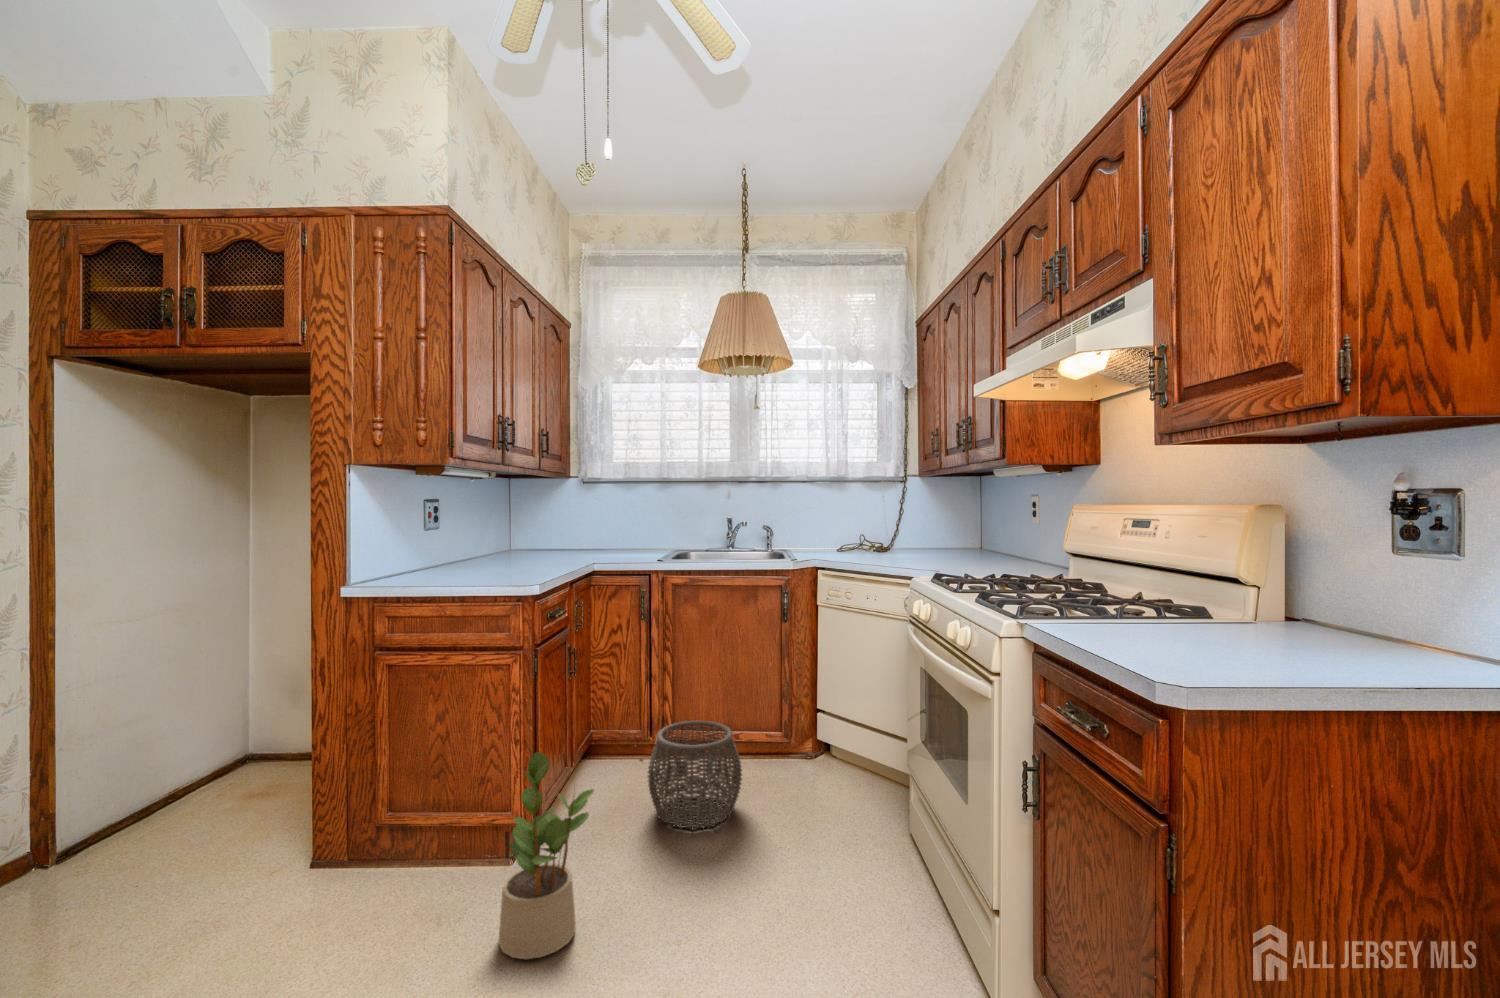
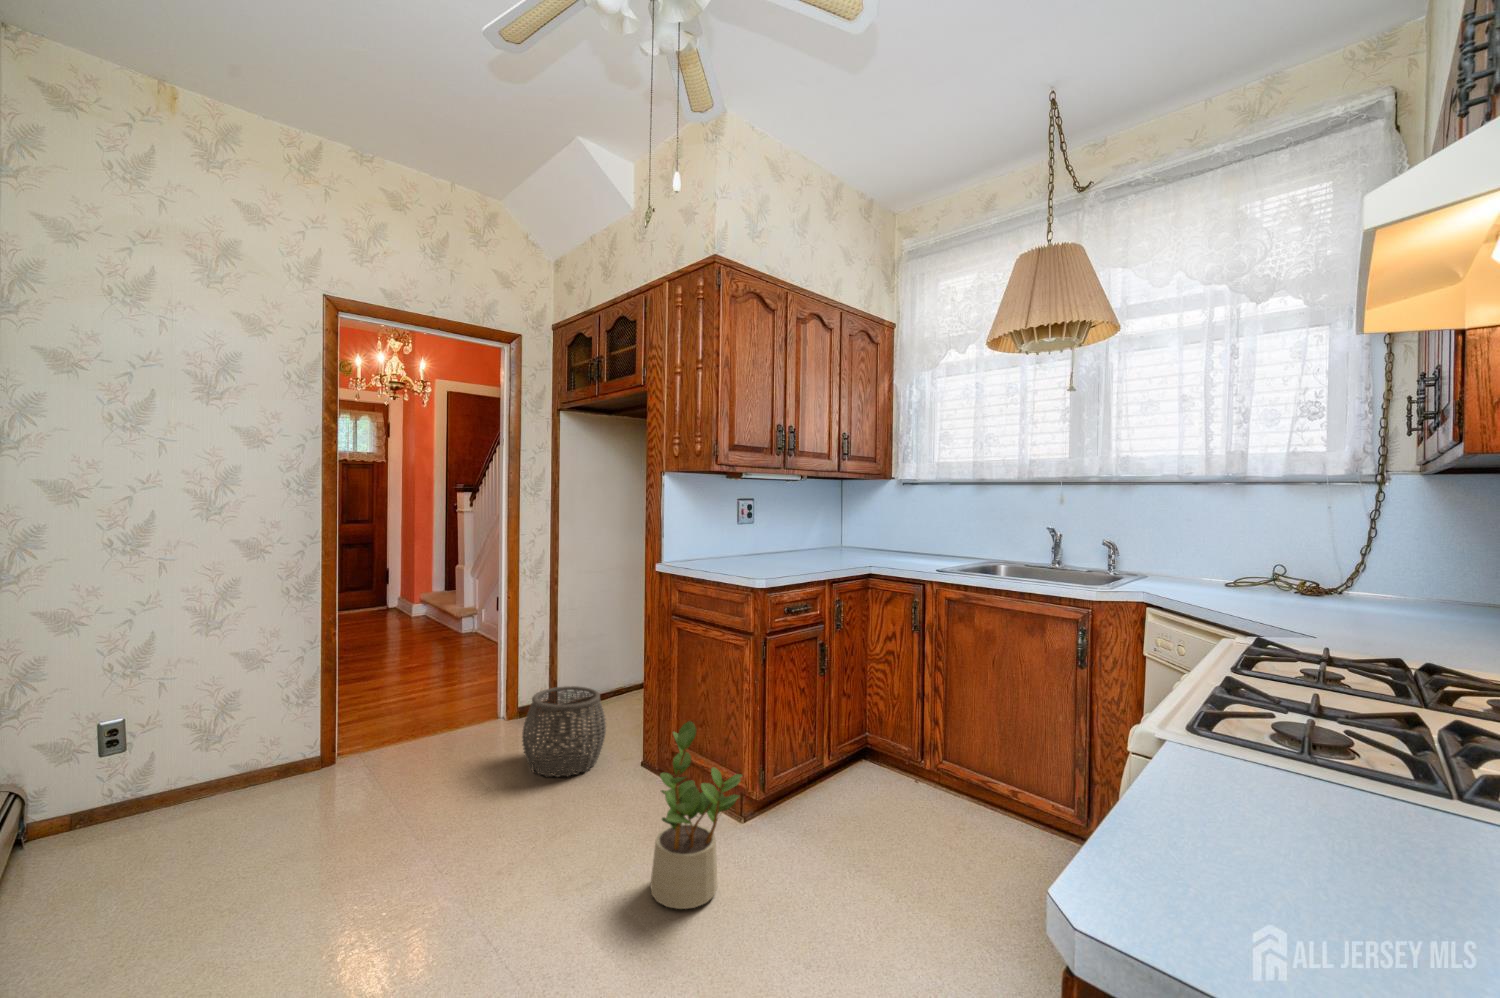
woven basket: present [648,721,742,829] -> present [522,686,606,777]

